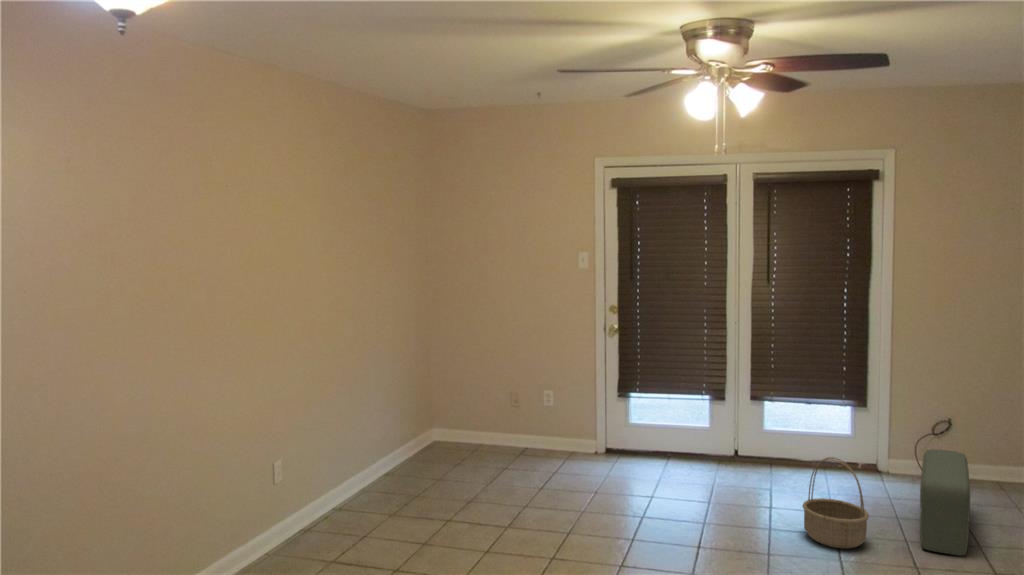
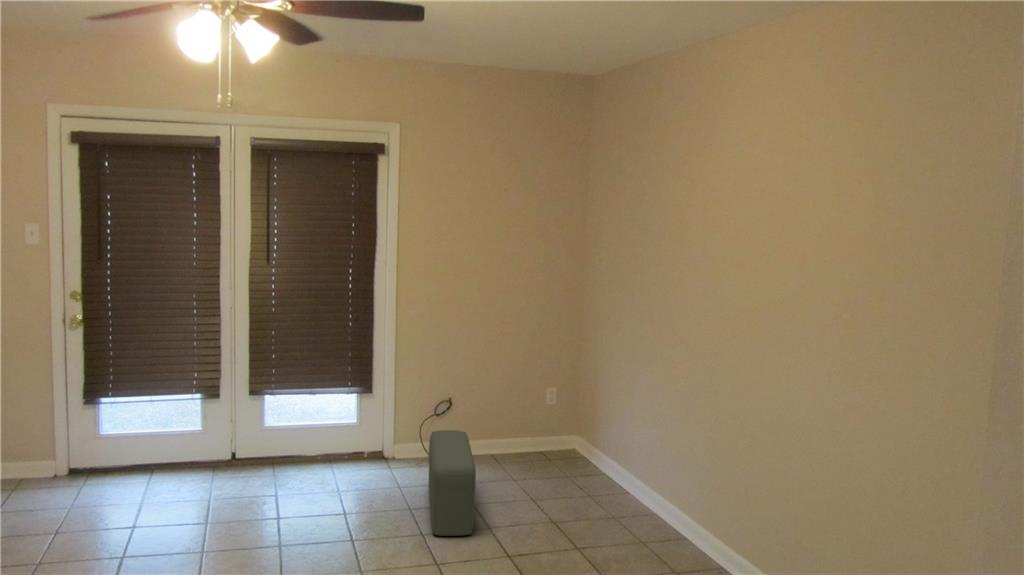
basket: present [802,457,869,549] -> none [316,453,384,551]

